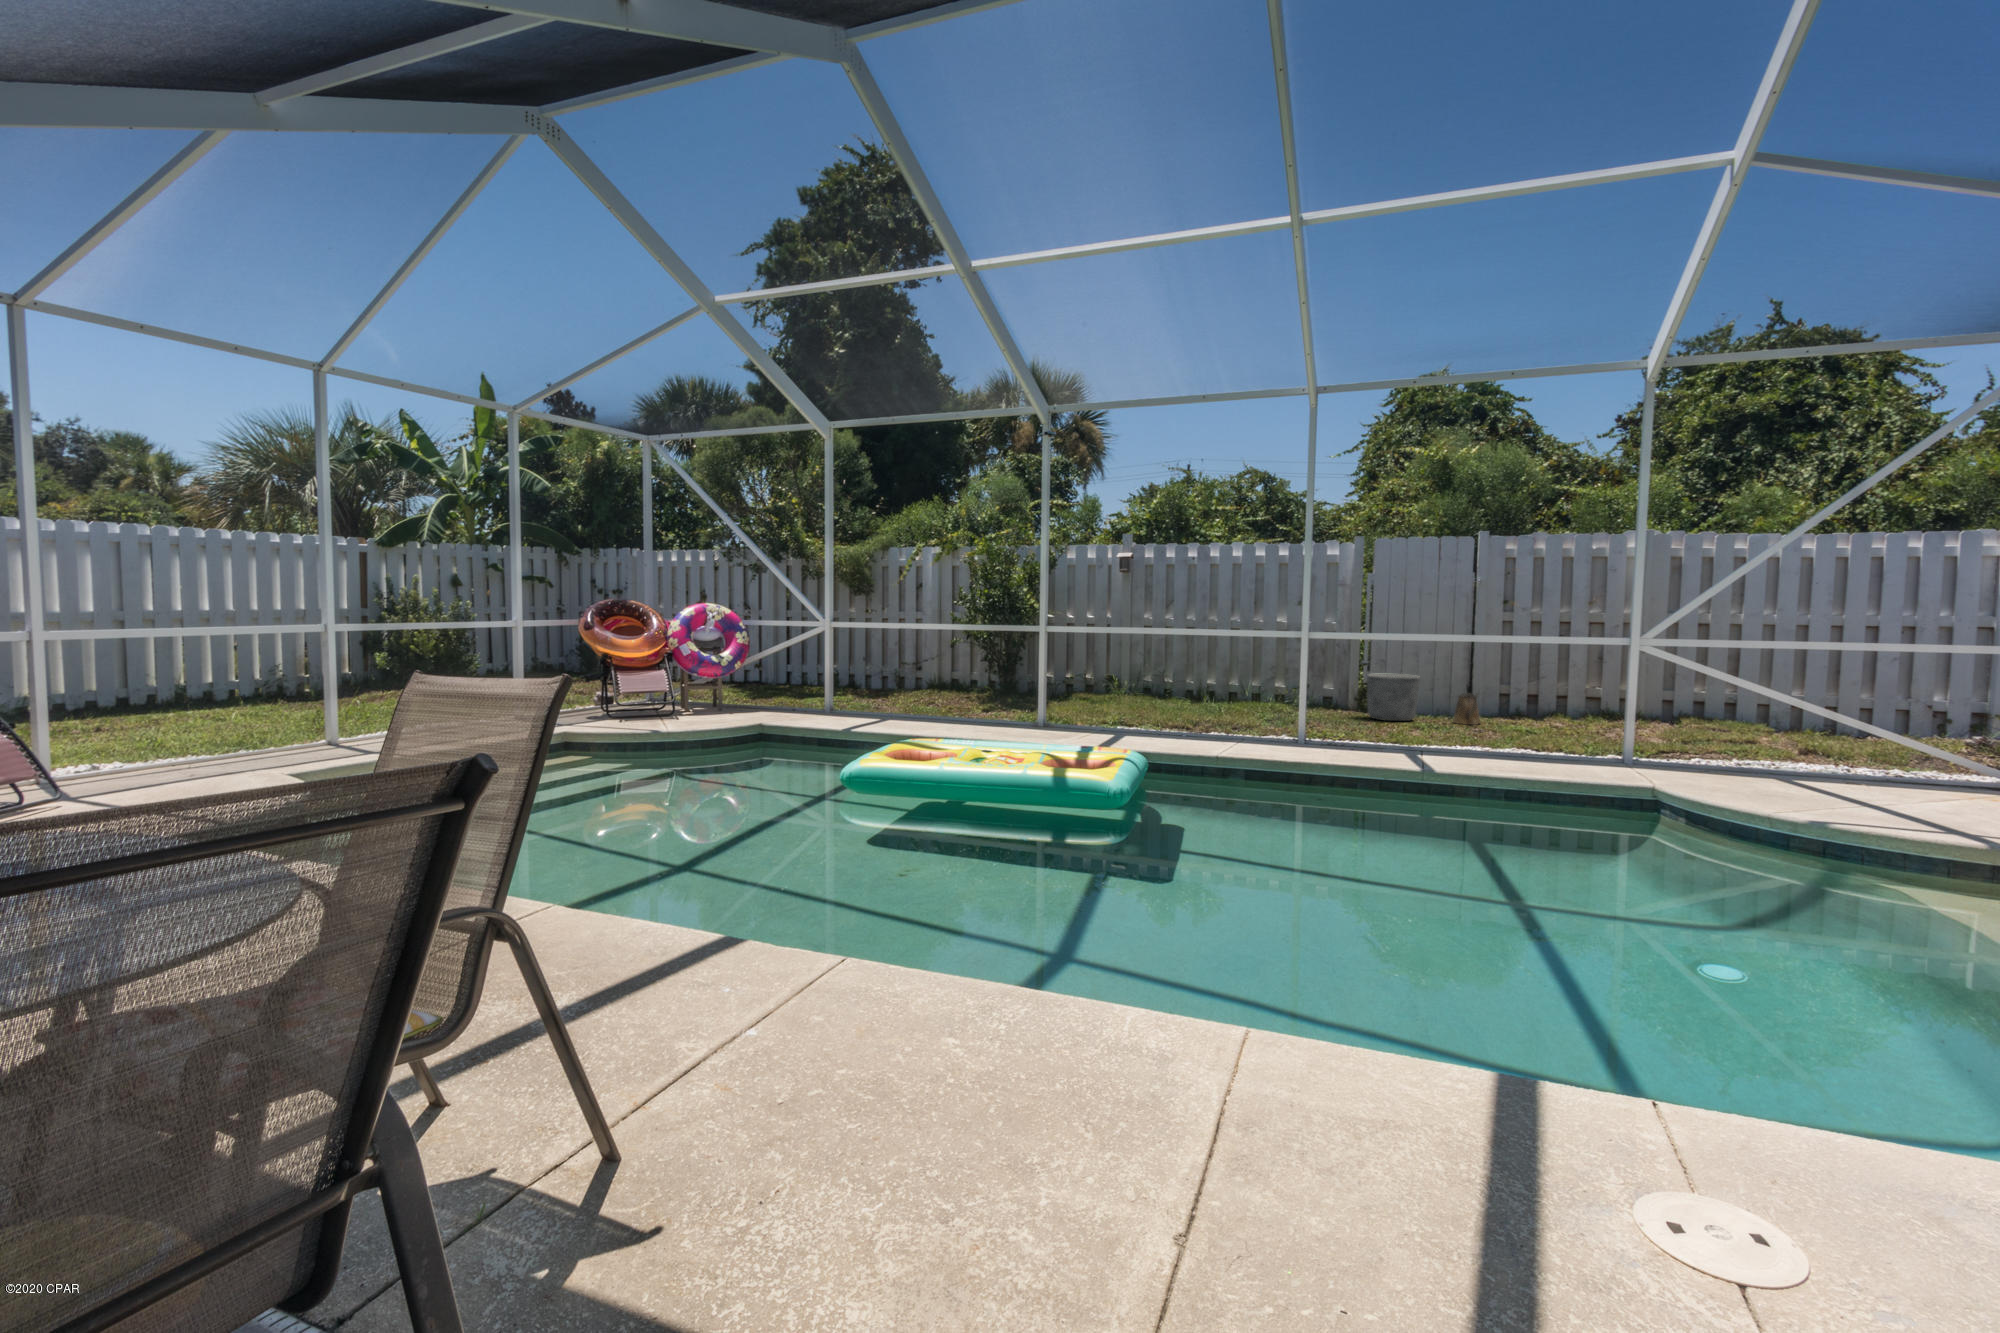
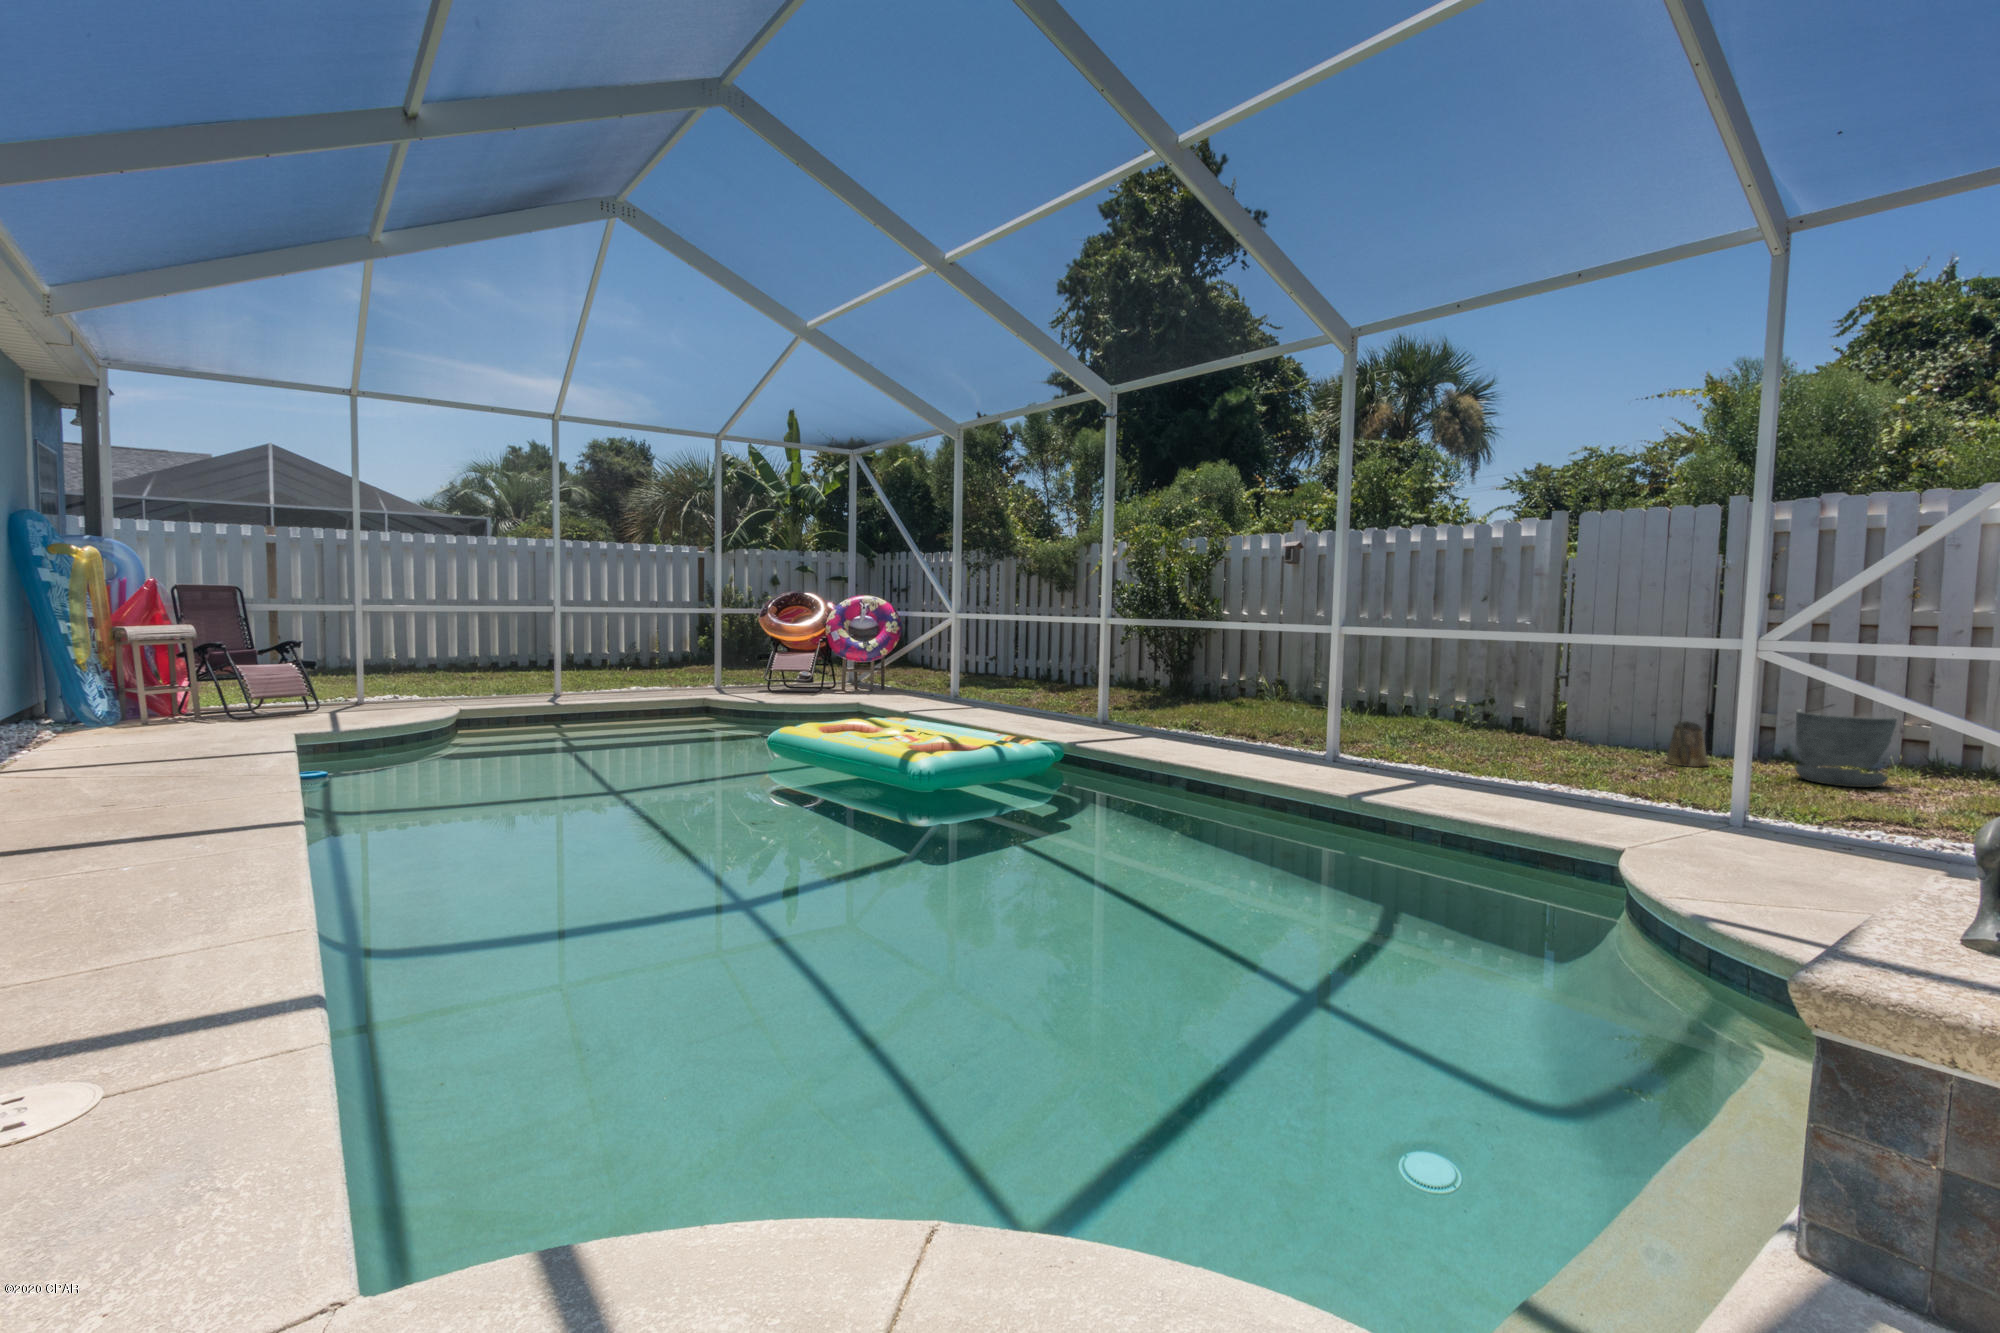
planter: present [1367,674,1420,721] -> present [1796,710,1897,787]

